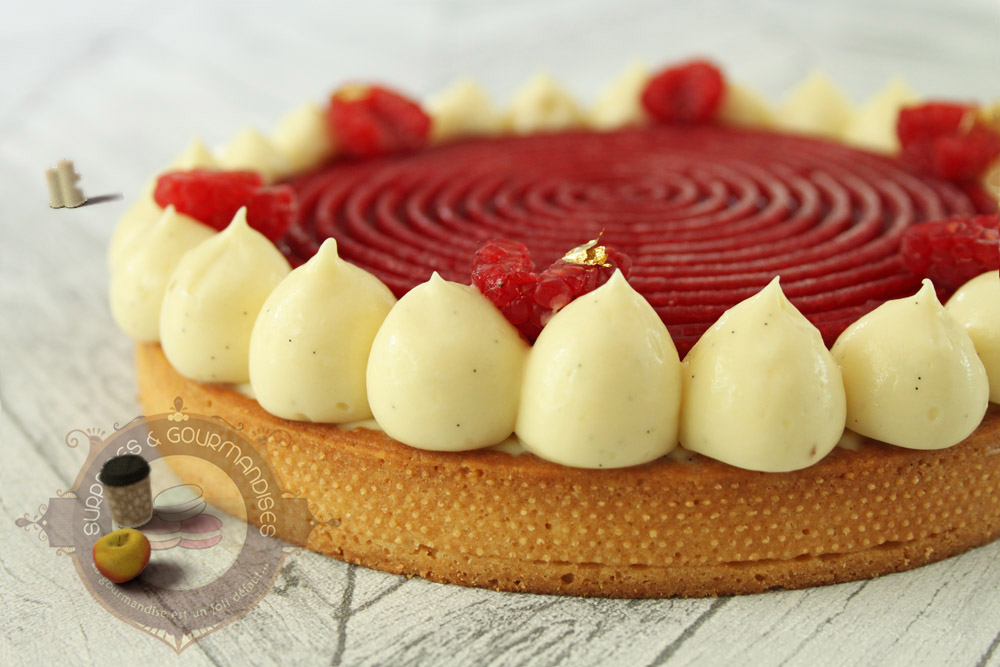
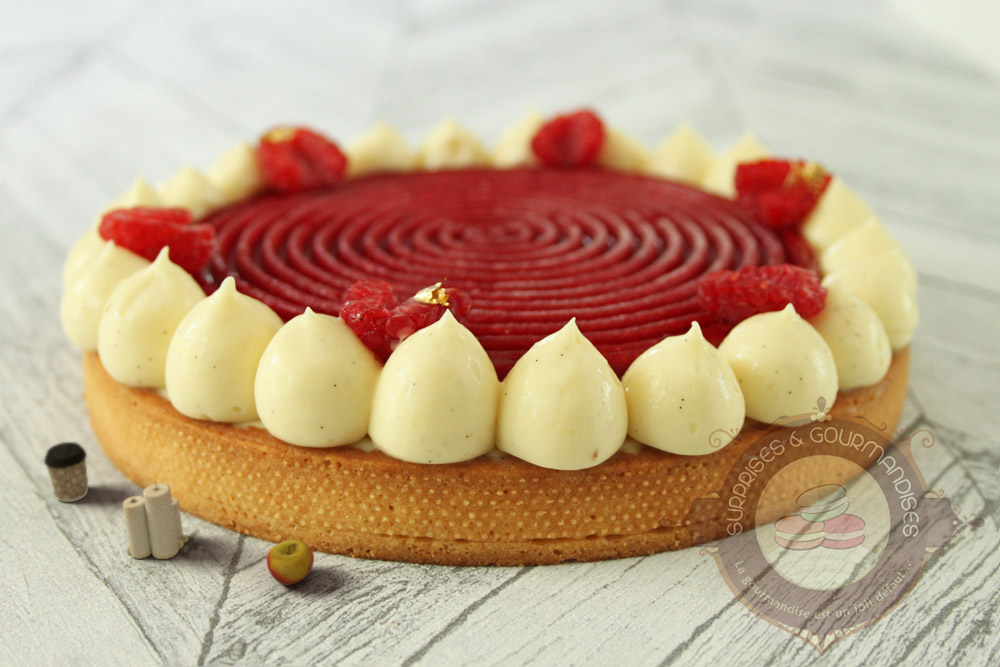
candle: present [45,160,86,208] -> present [123,483,188,559]
apple: present [92,528,151,583] -> present [266,539,314,585]

